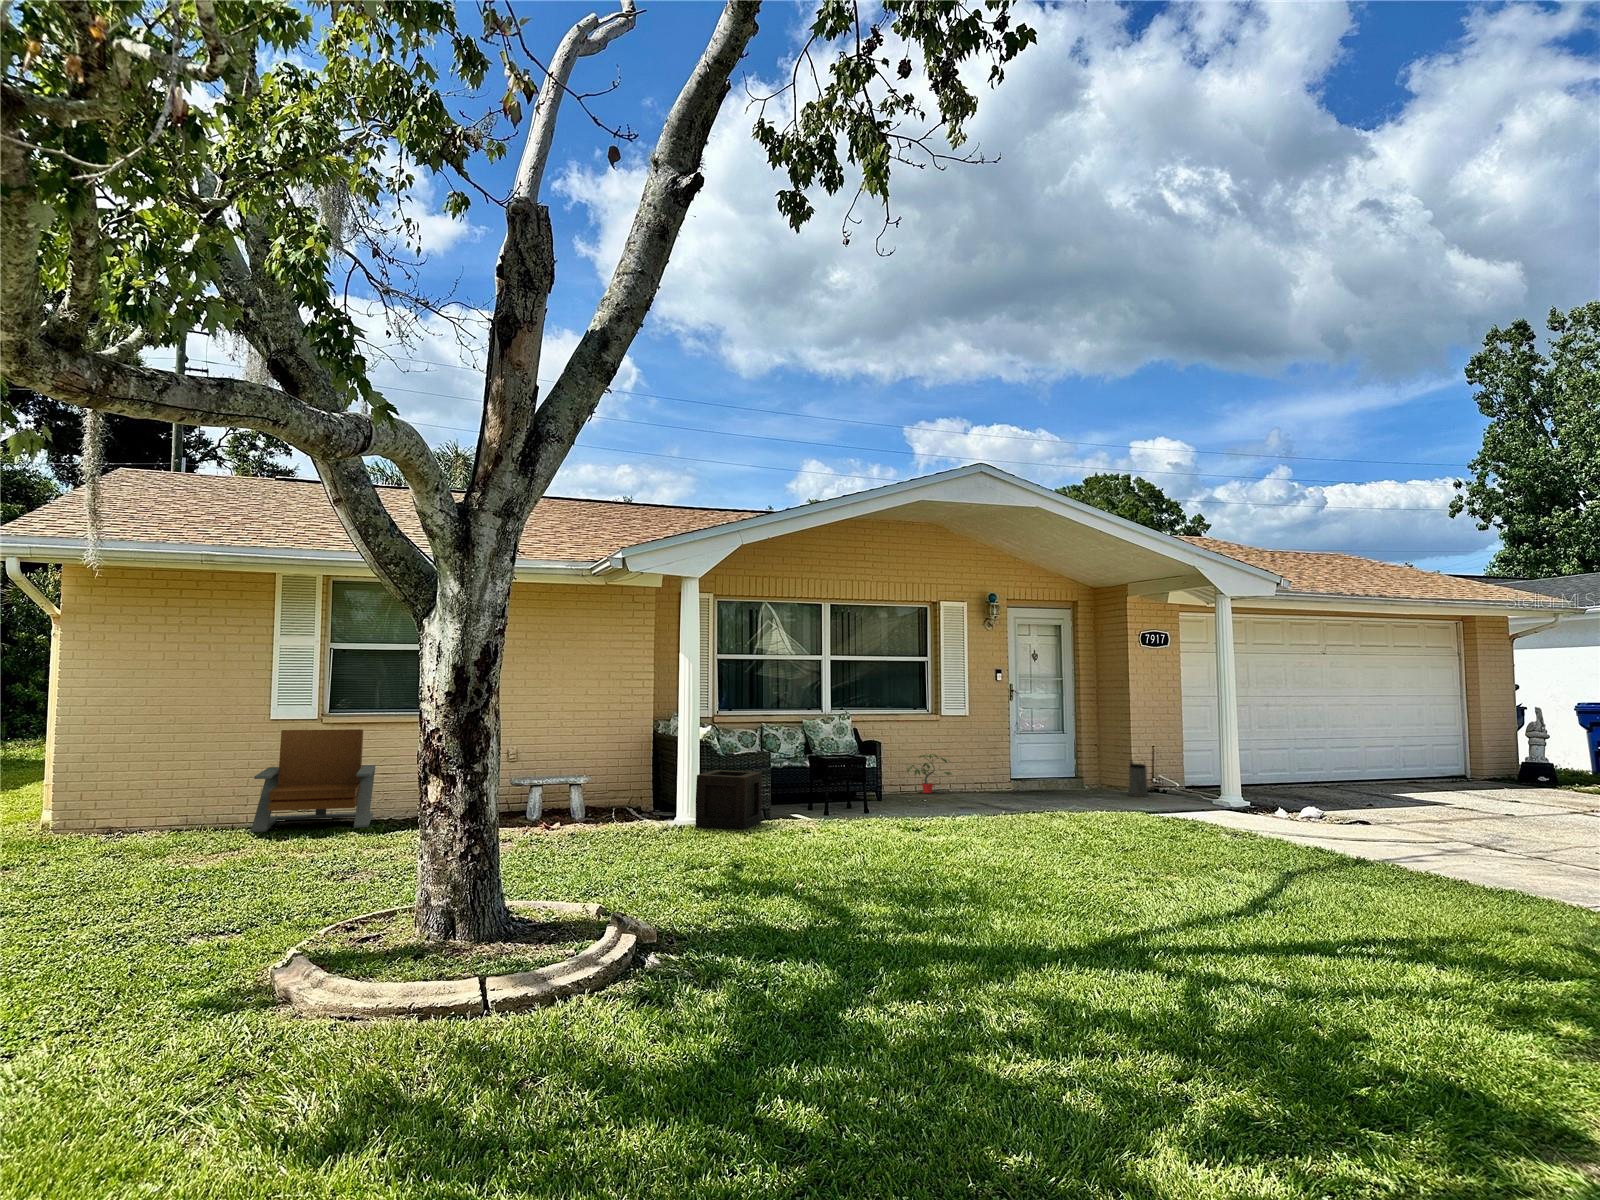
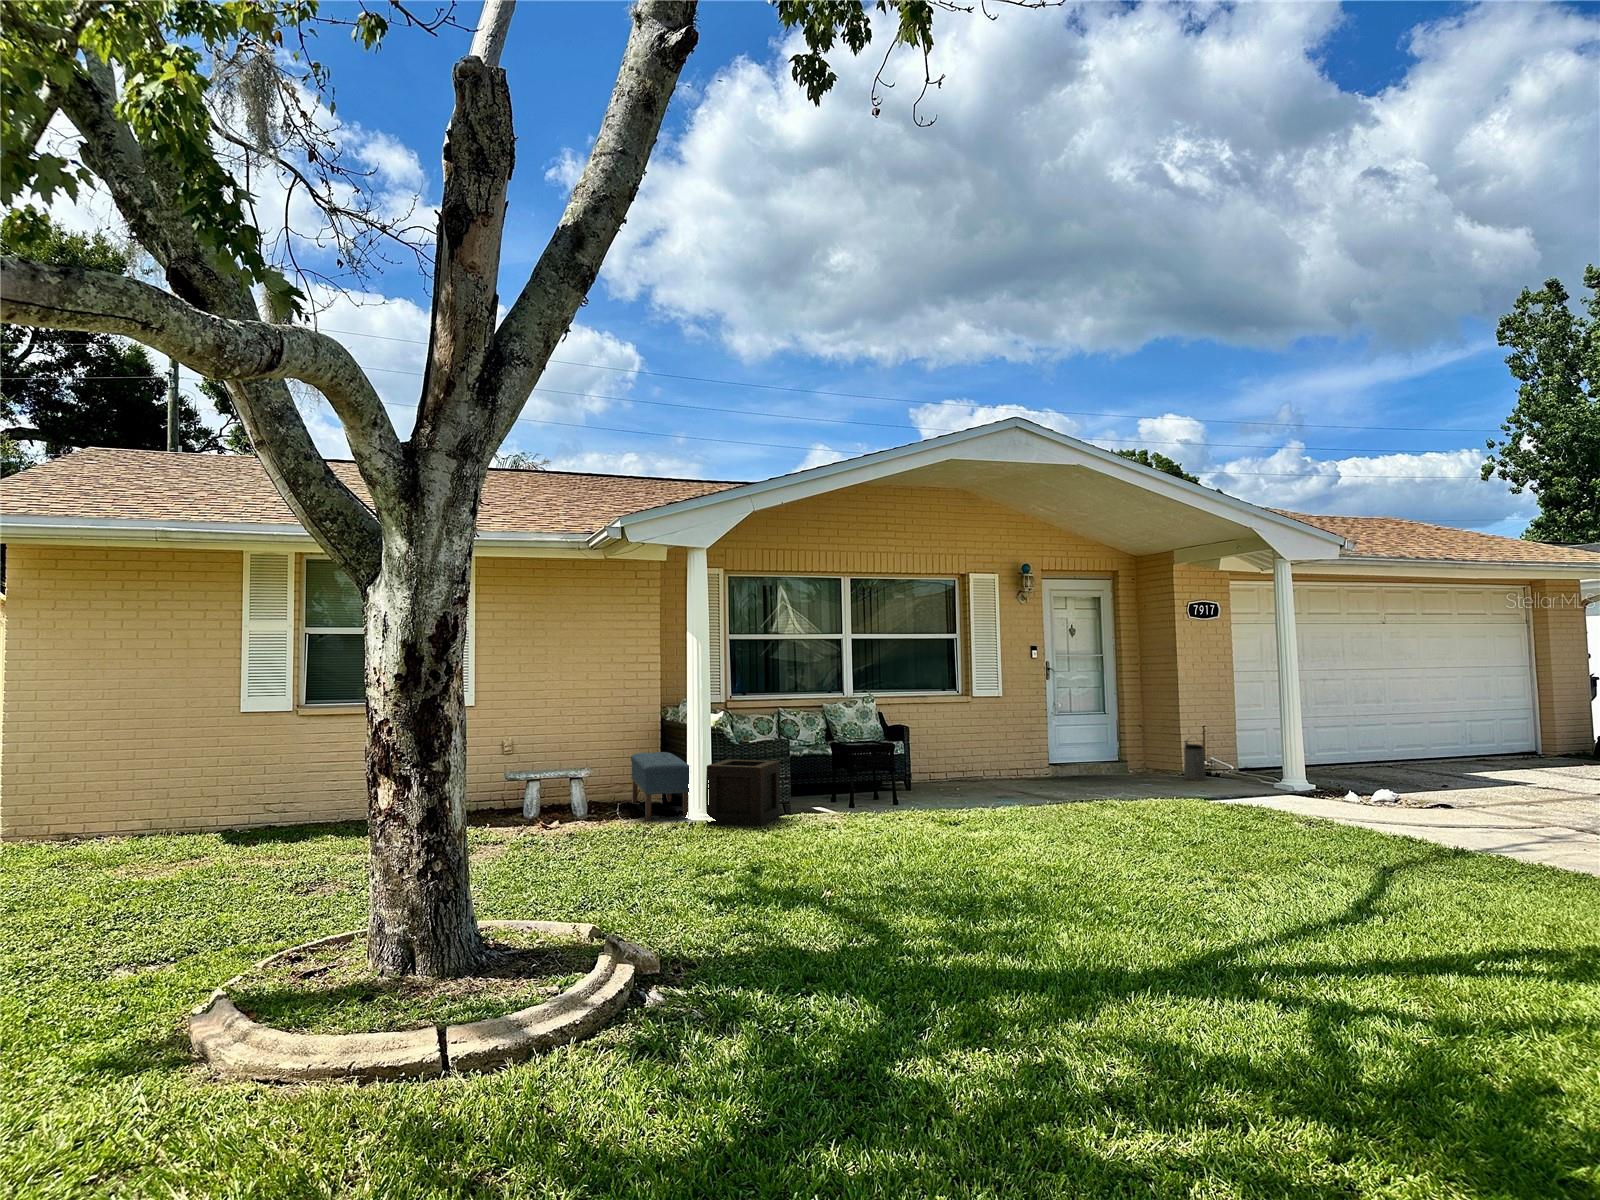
lounge chair: present [251,729,375,832] -> none [209,721,350,838]
potted plant: present [907,754,952,793] -> none [936,737,990,780]
bench: none [628,763,683,824] -> present [631,752,689,820]

